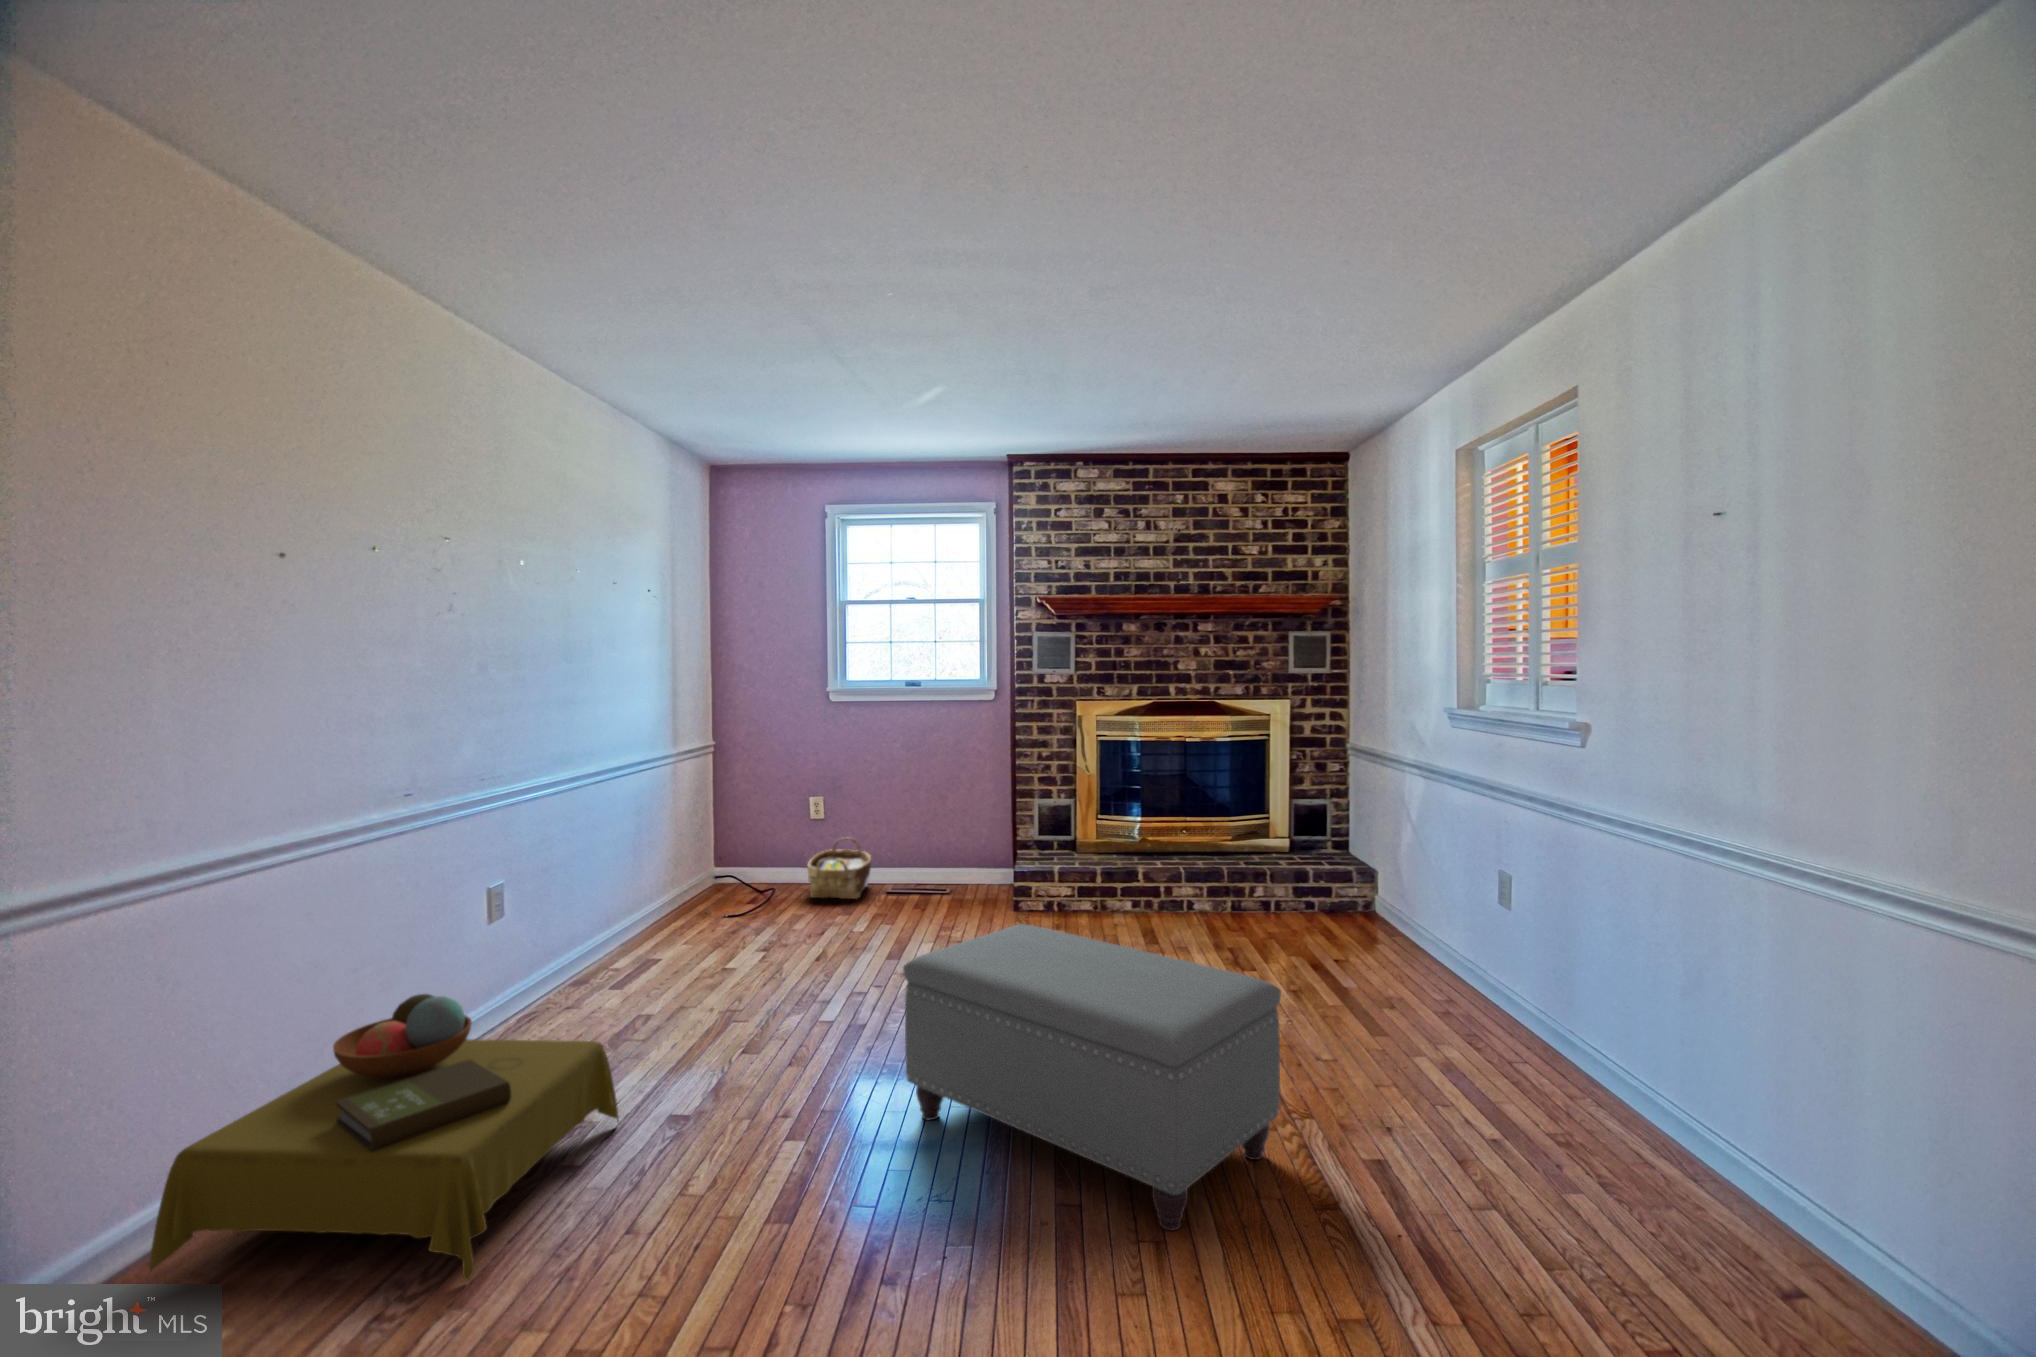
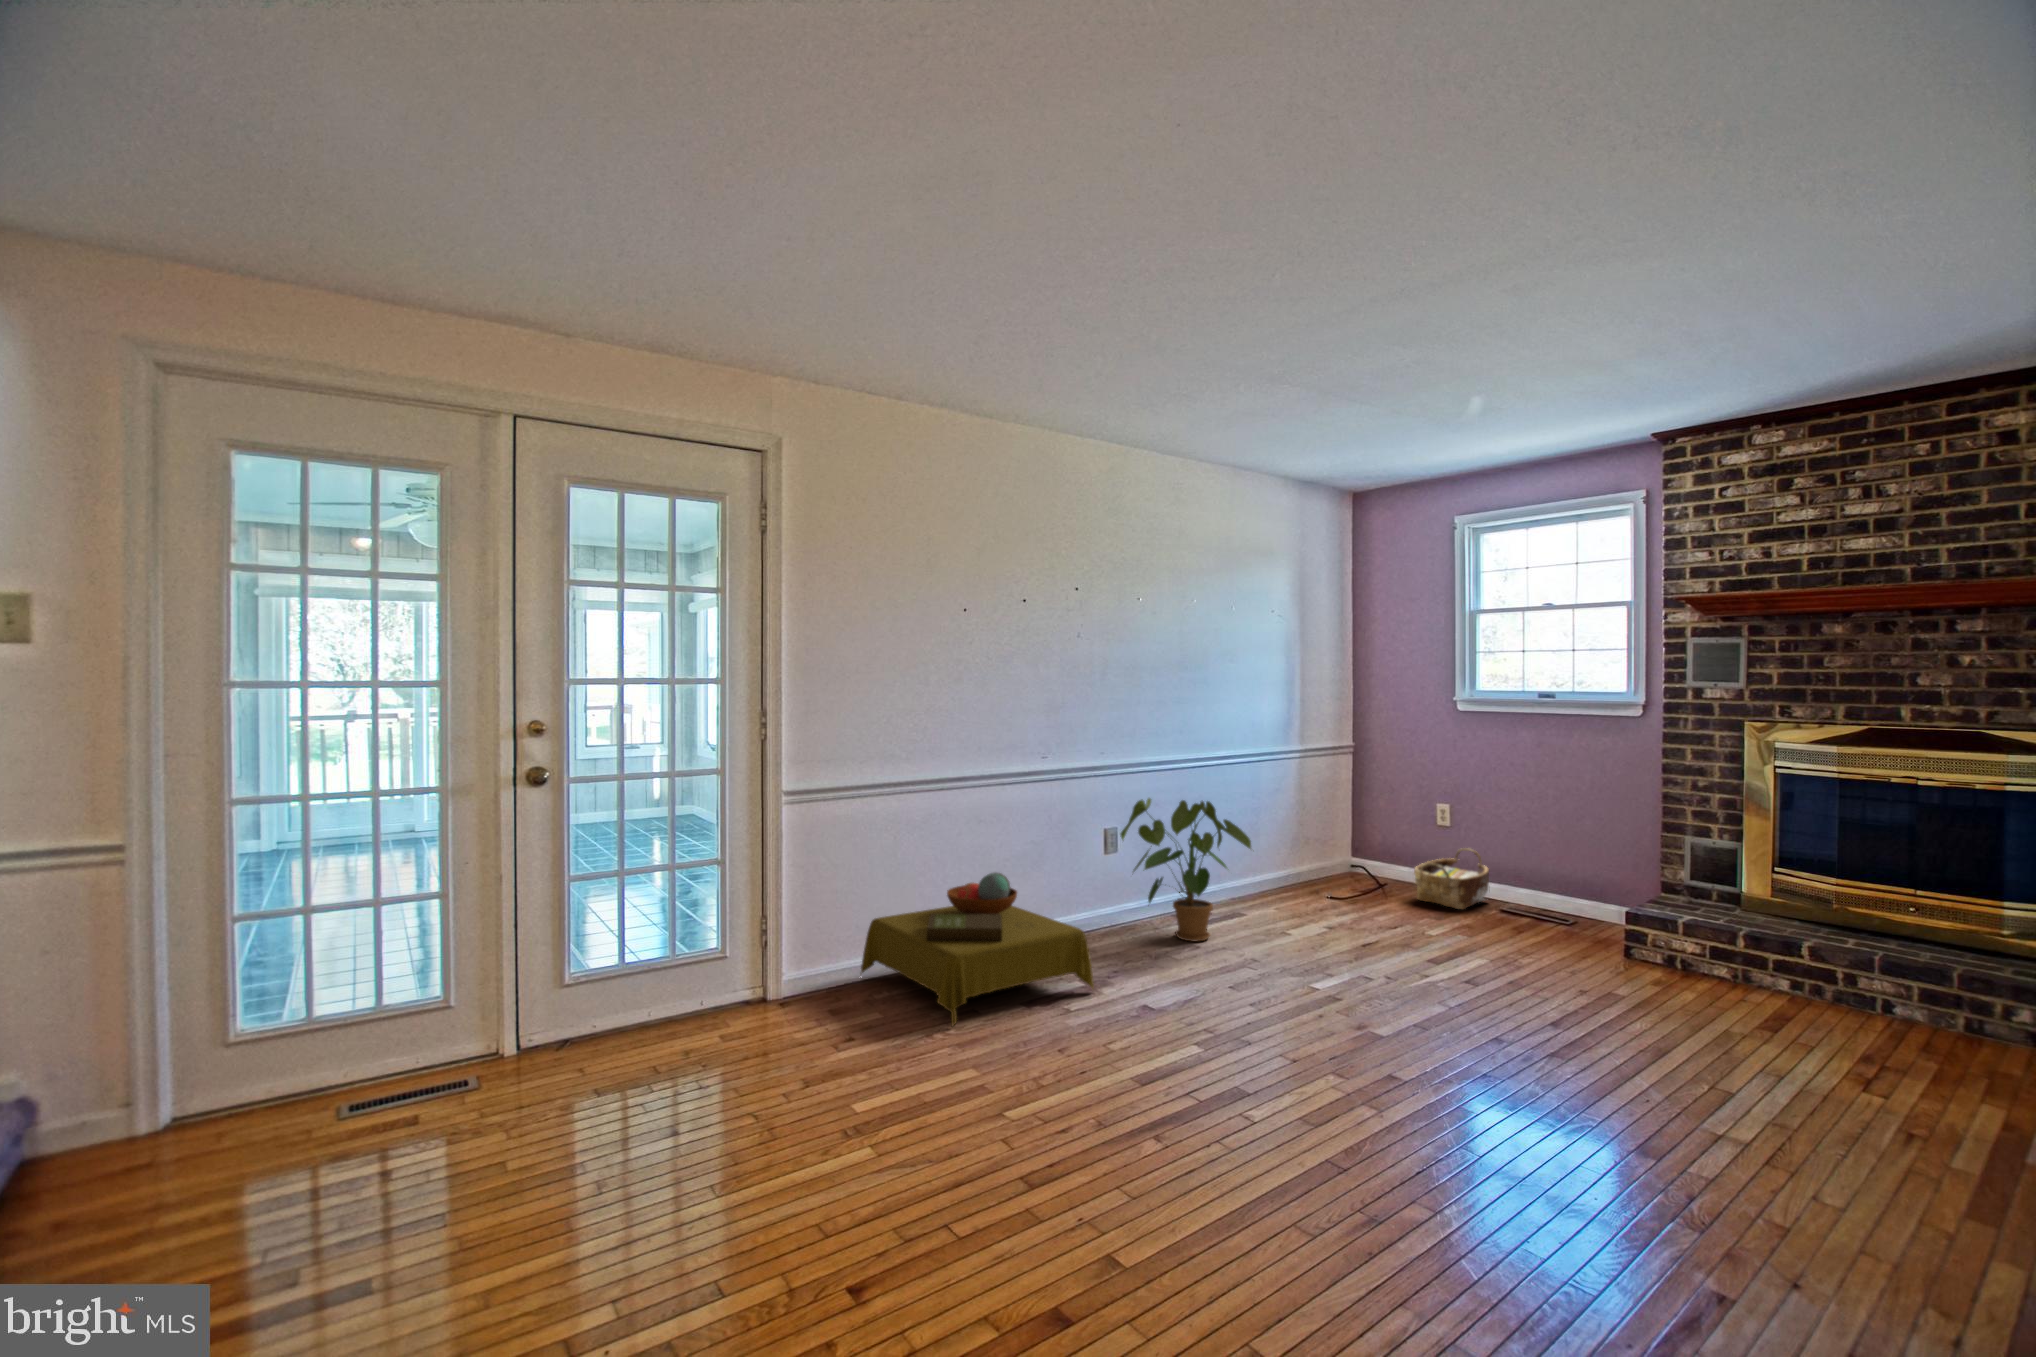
house plant: none [530,829,707,1012] -> present [1120,798,1251,941]
ottoman: present [903,924,1281,1231] -> none [1268,920,1567,1199]

